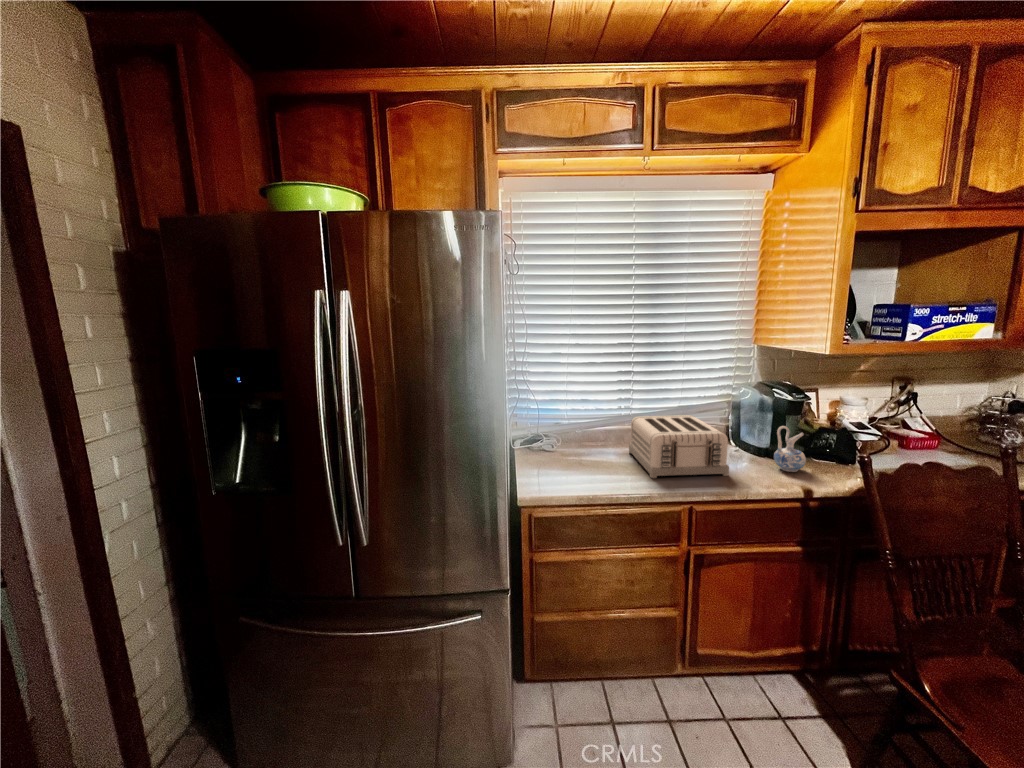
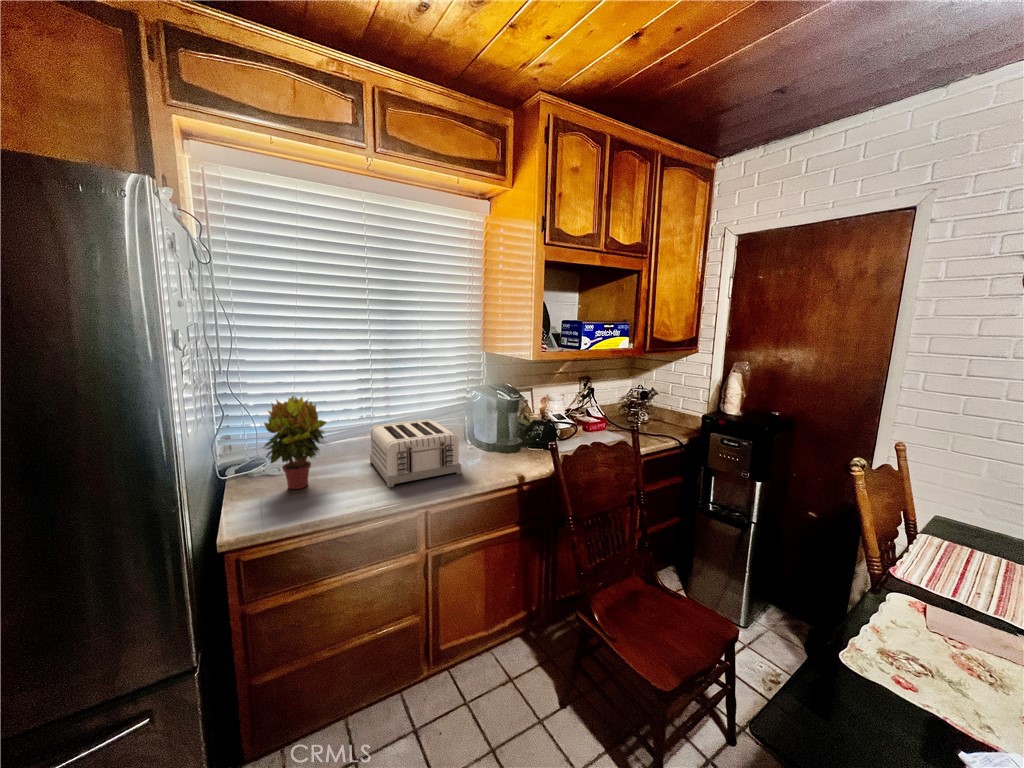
potted plant: none [544,384,598,467] -> present [264,396,326,489]
ceramic pitcher: present [774,426,806,472] -> none [498,423,521,462]

